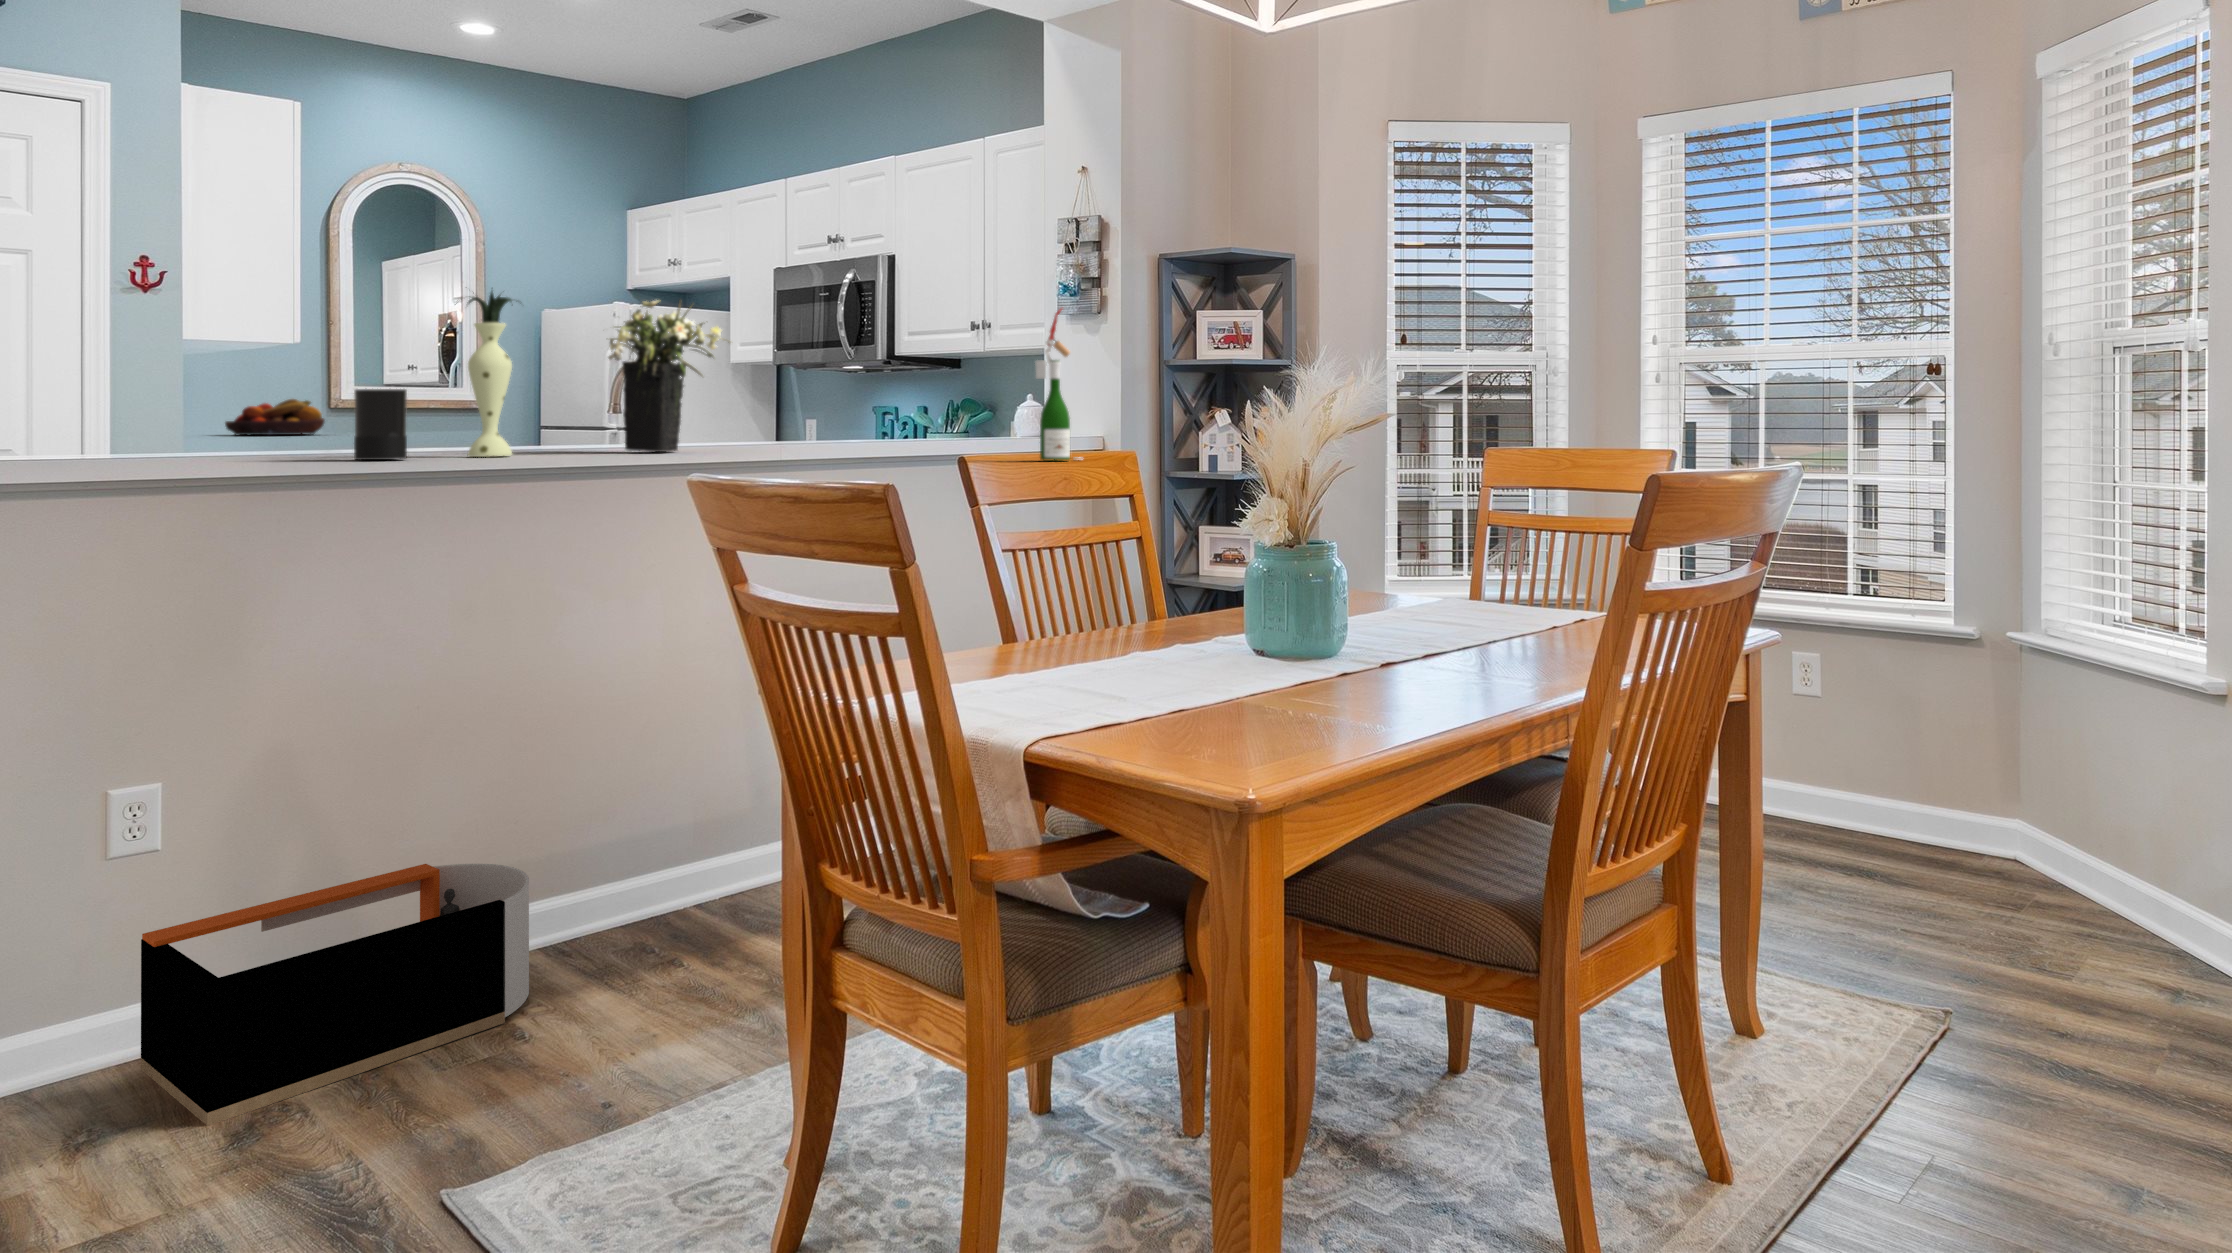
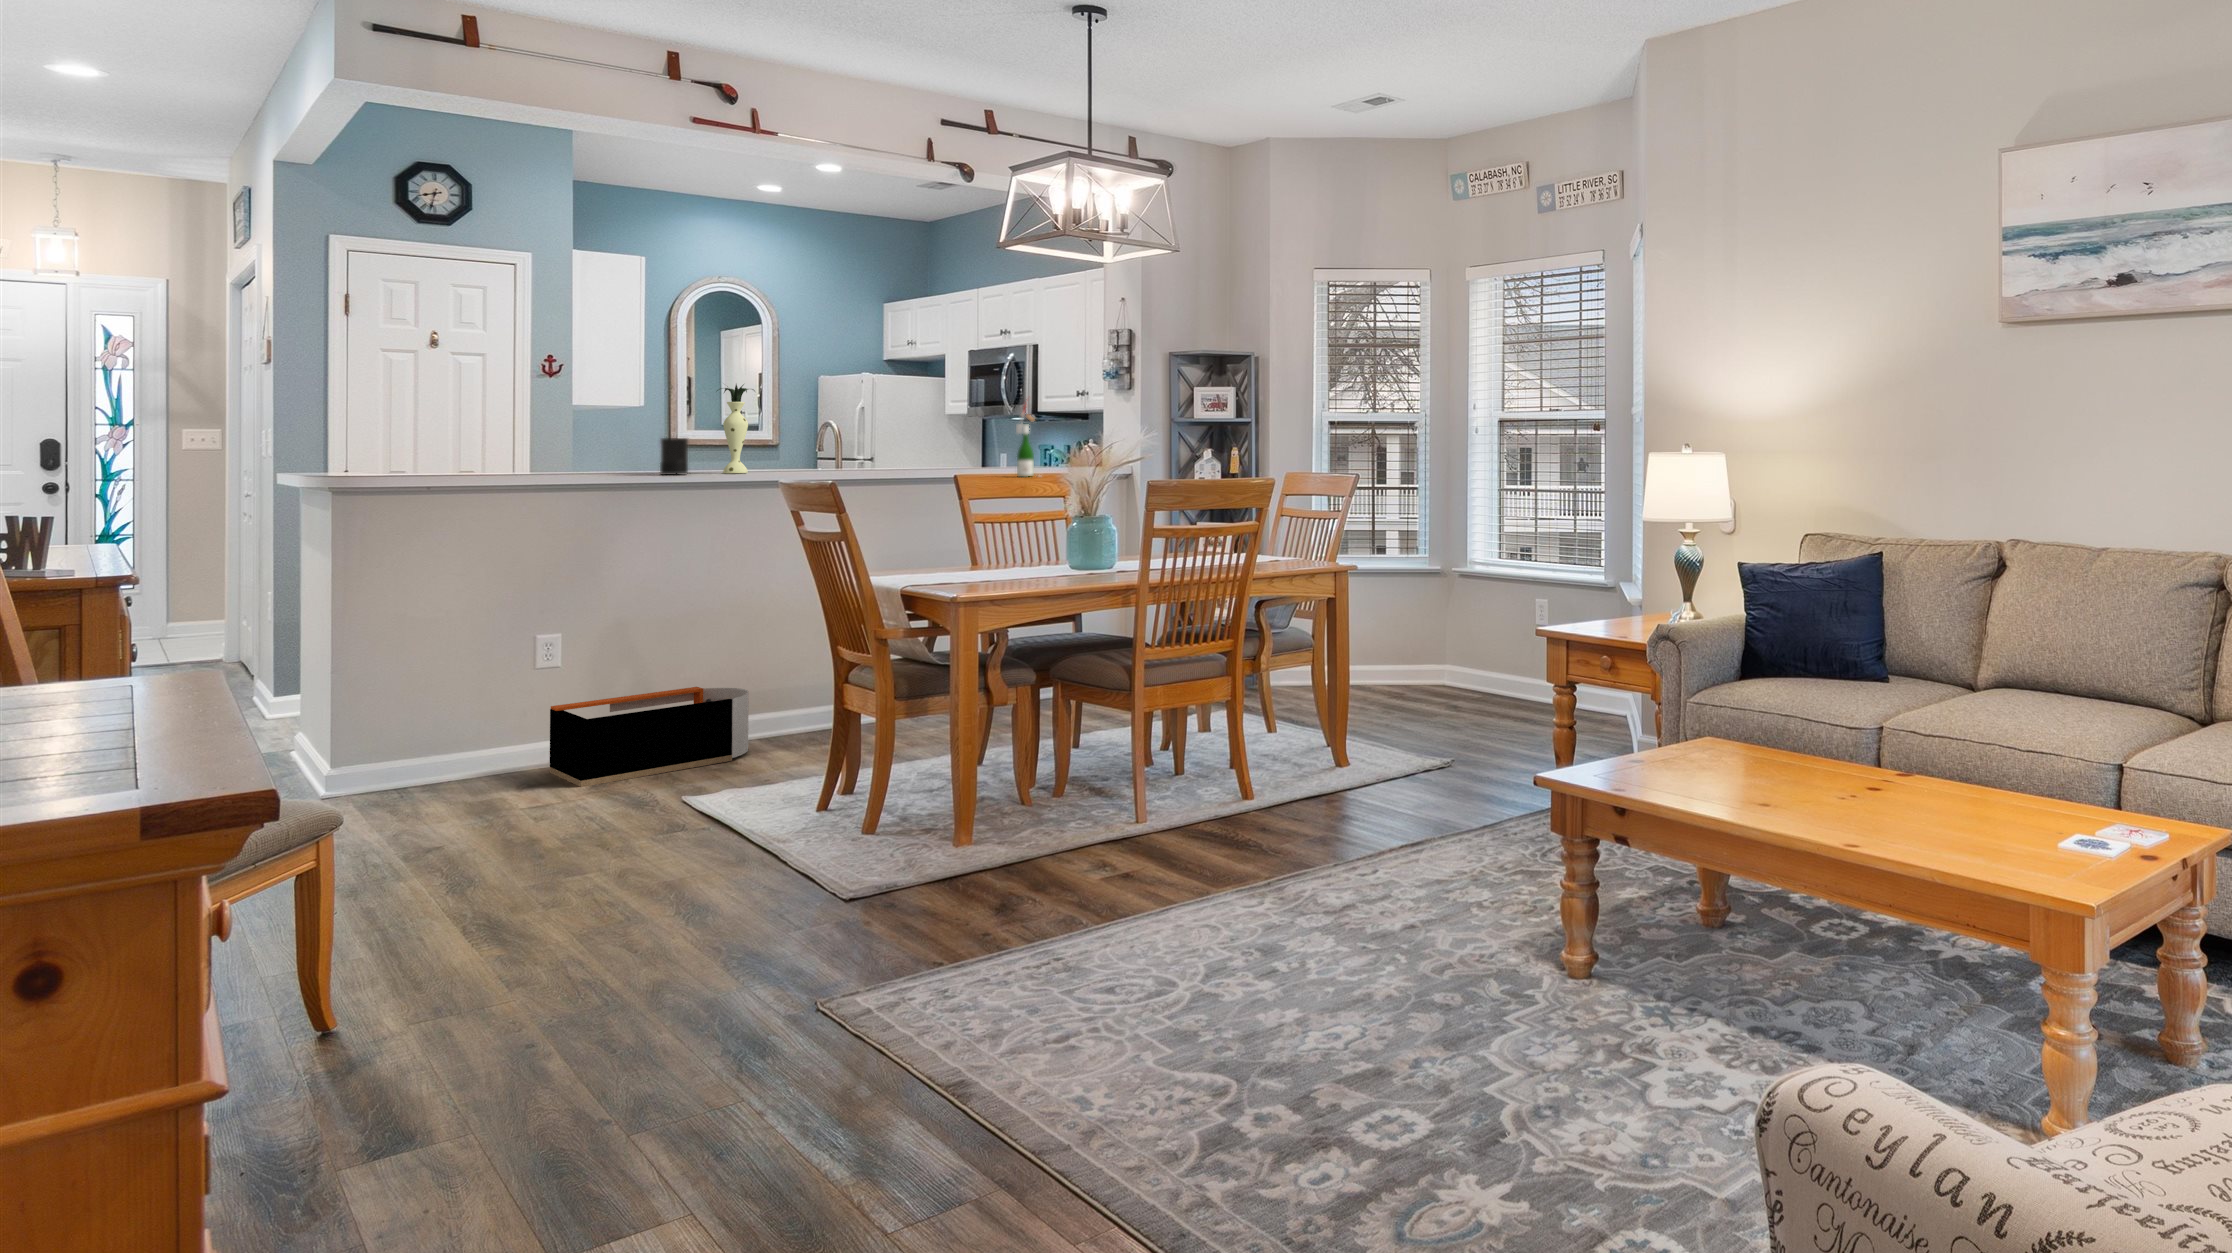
flower arrangement: present [609,300,725,452] -> none [799,386,877,472]
fruit bowl: present [225,399,325,435] -> none [600,437,664,460]

